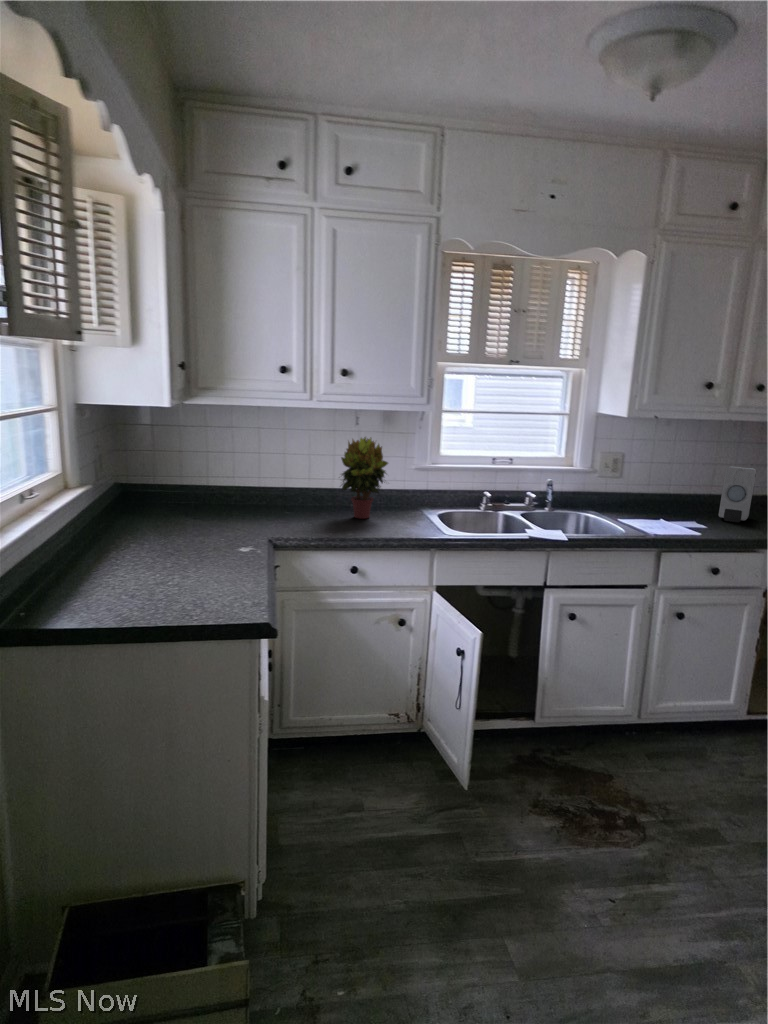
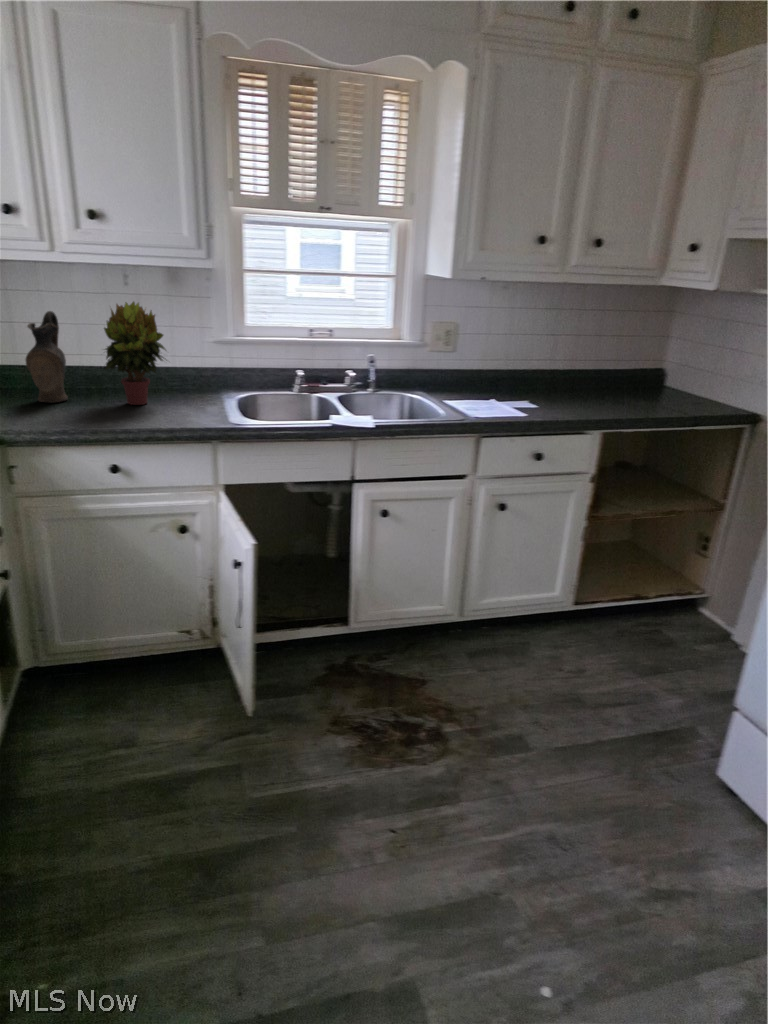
ceramic pitcher: none [281,444,310,515] -> present [26,311,68,402]
soap dispenser: present [719,467,756,522] -> none [555,340,597,403]

